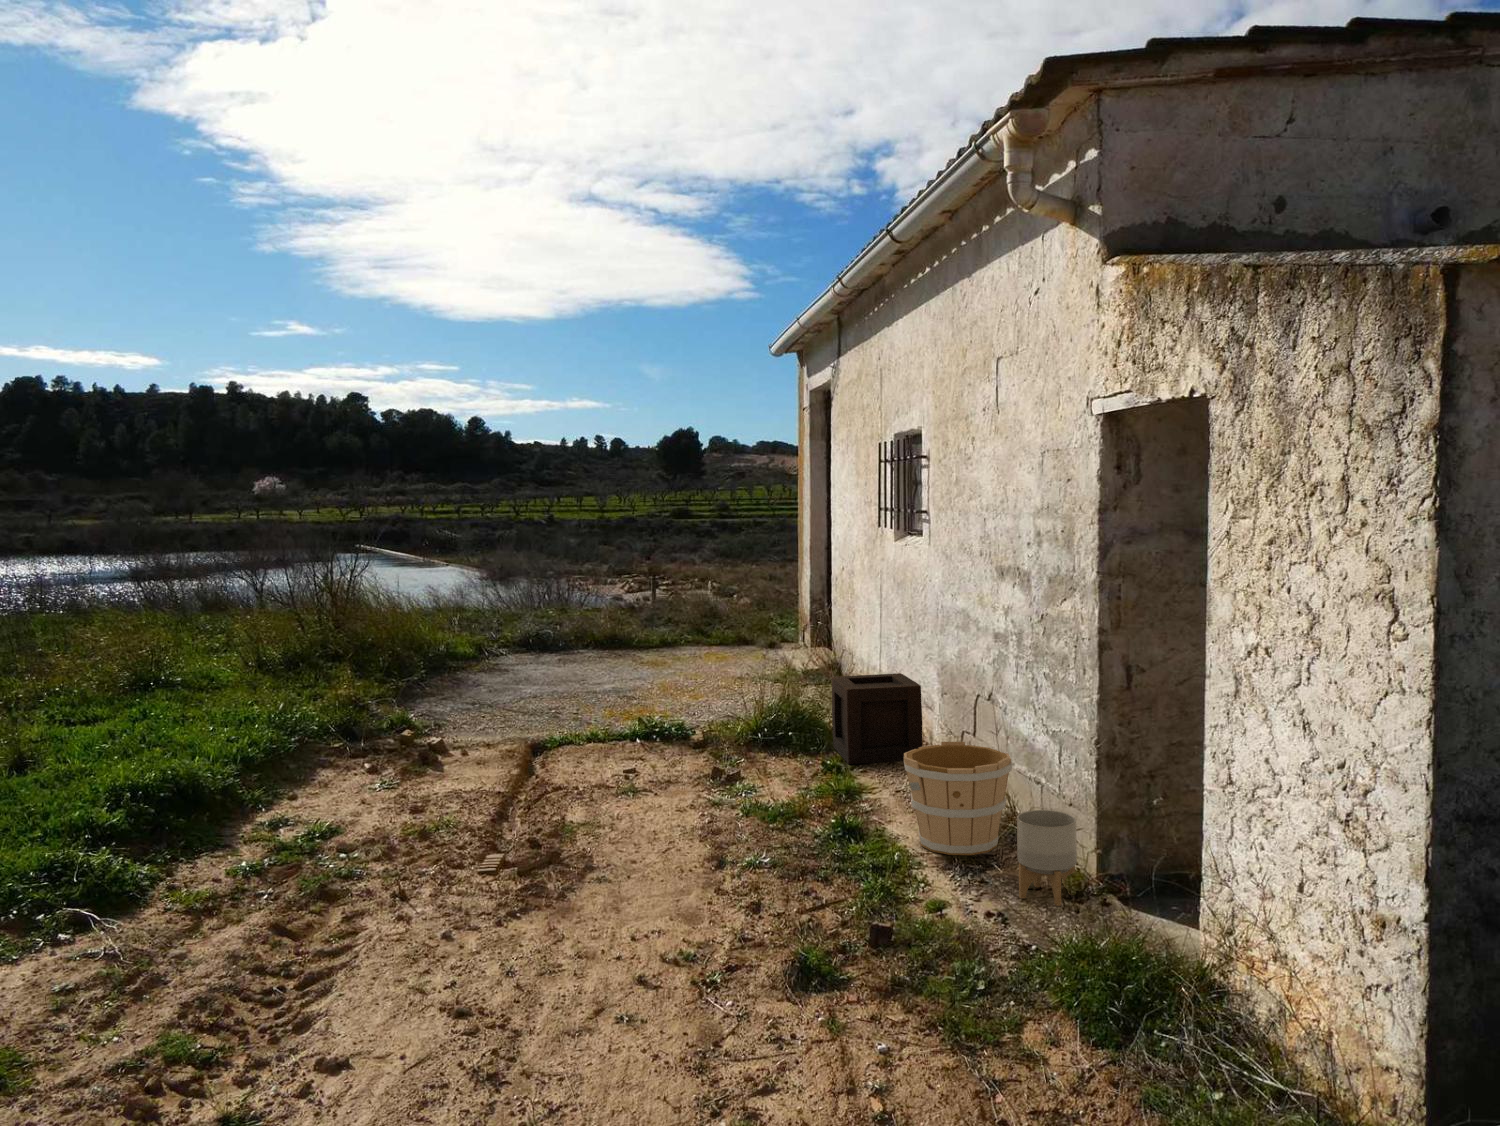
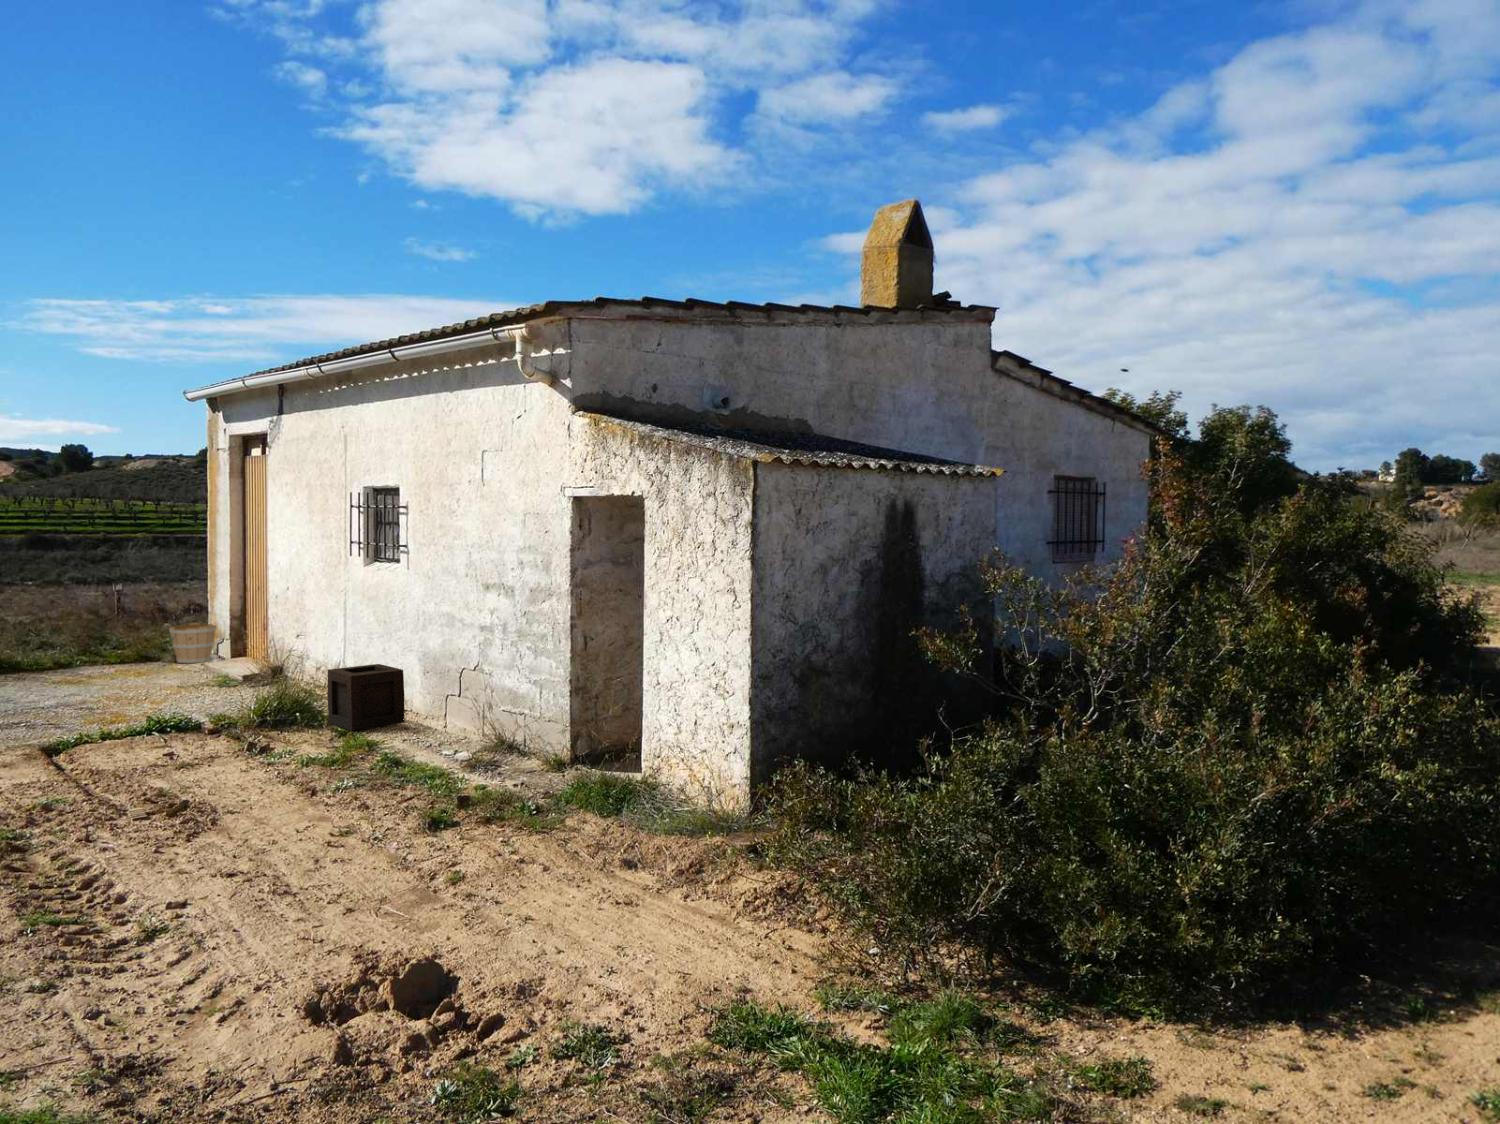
wooden bucket: present [904,742,1013,855] -> present [169,623,217,663]
planter: present [1017,810,1077,906] -> none [523,726,557,778]

